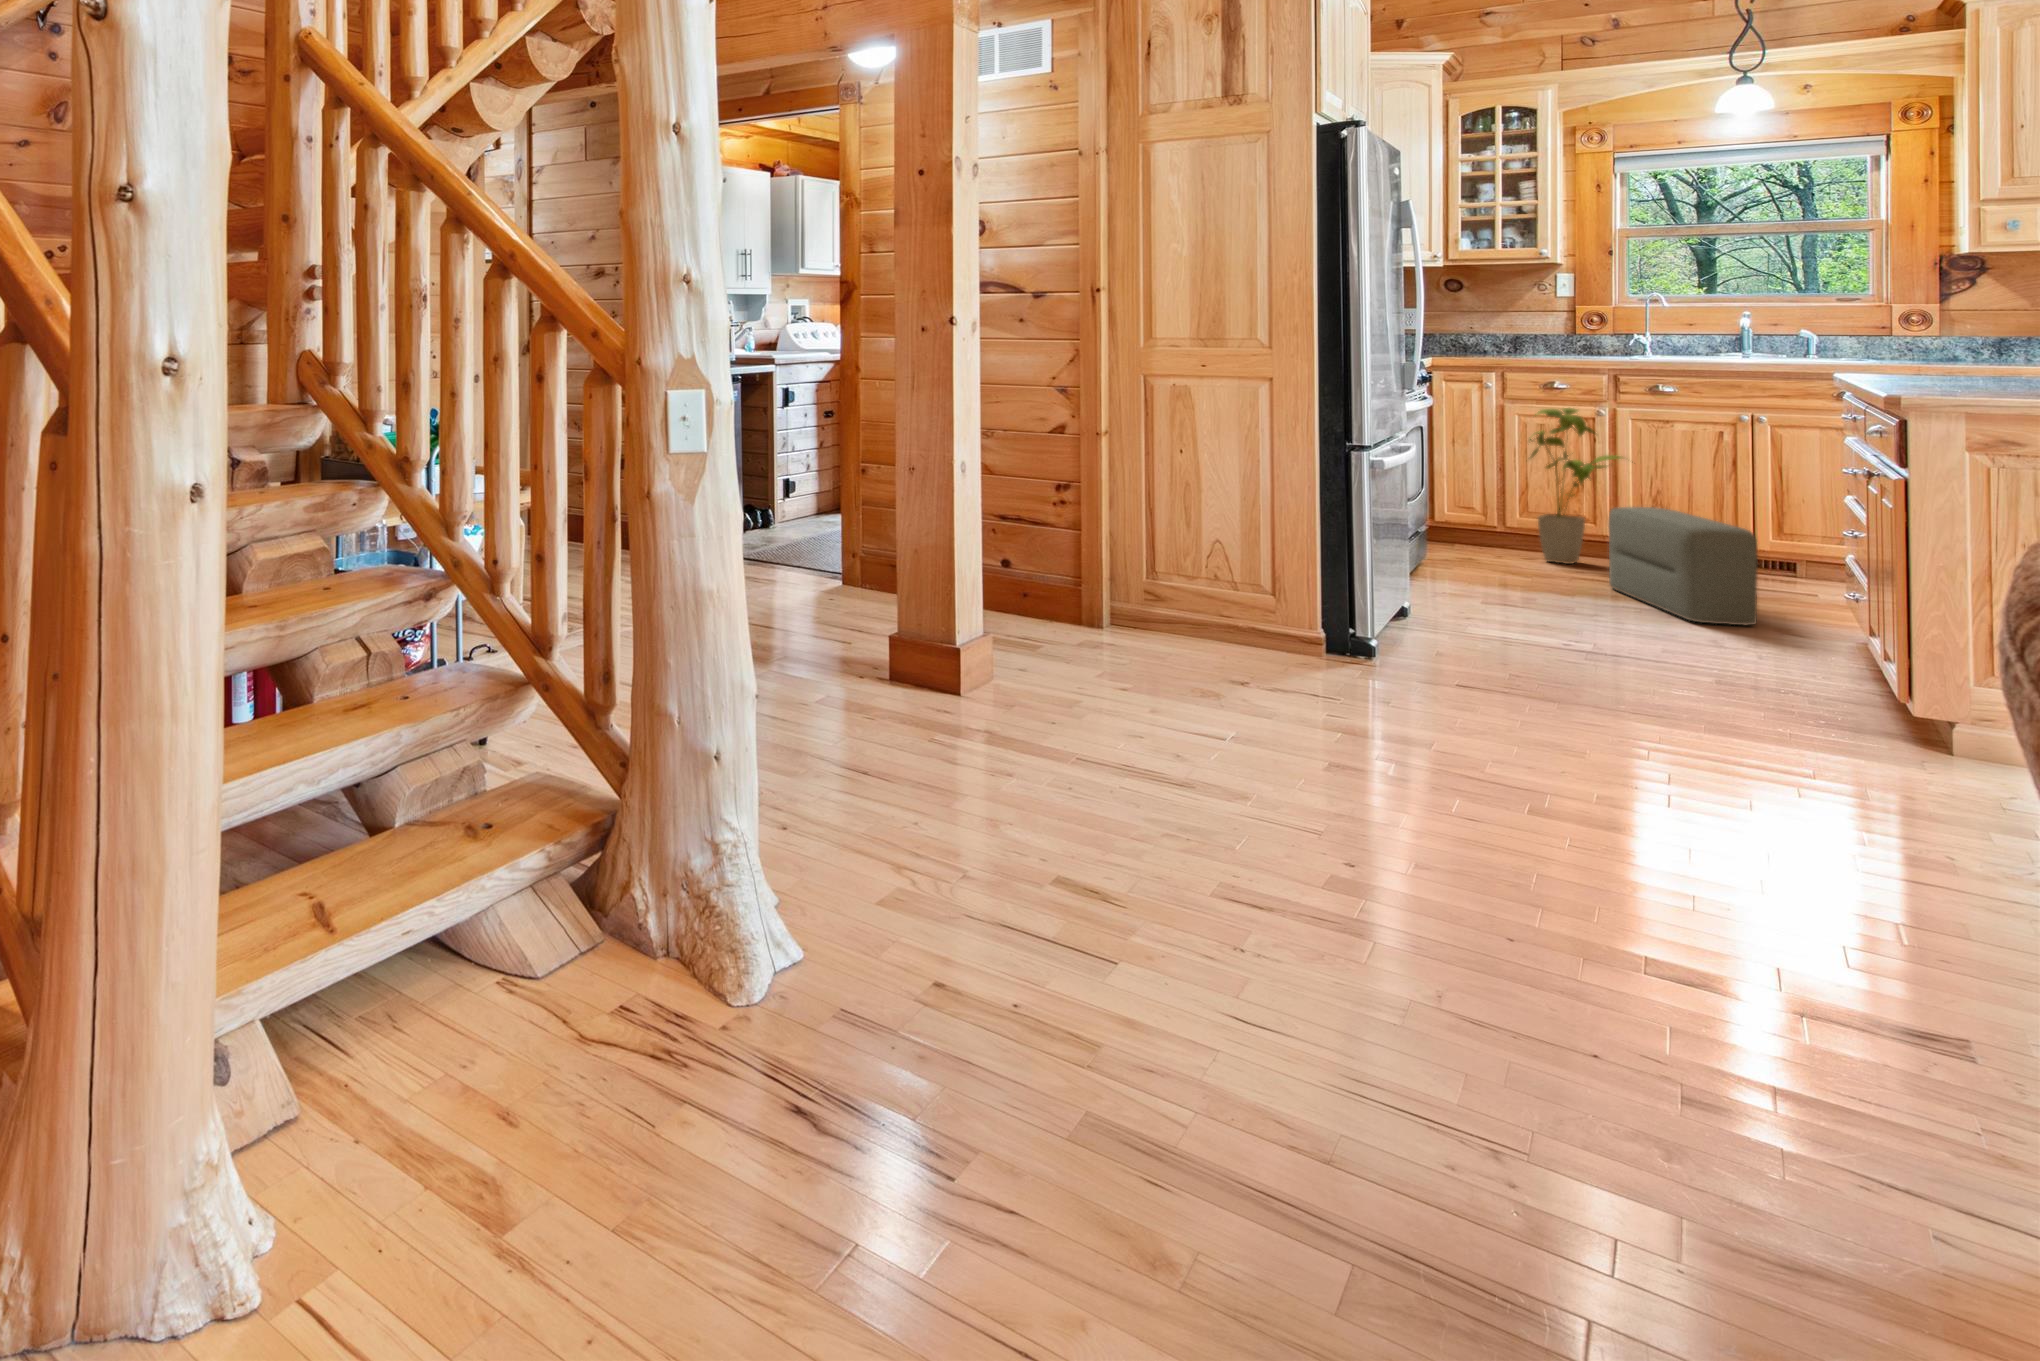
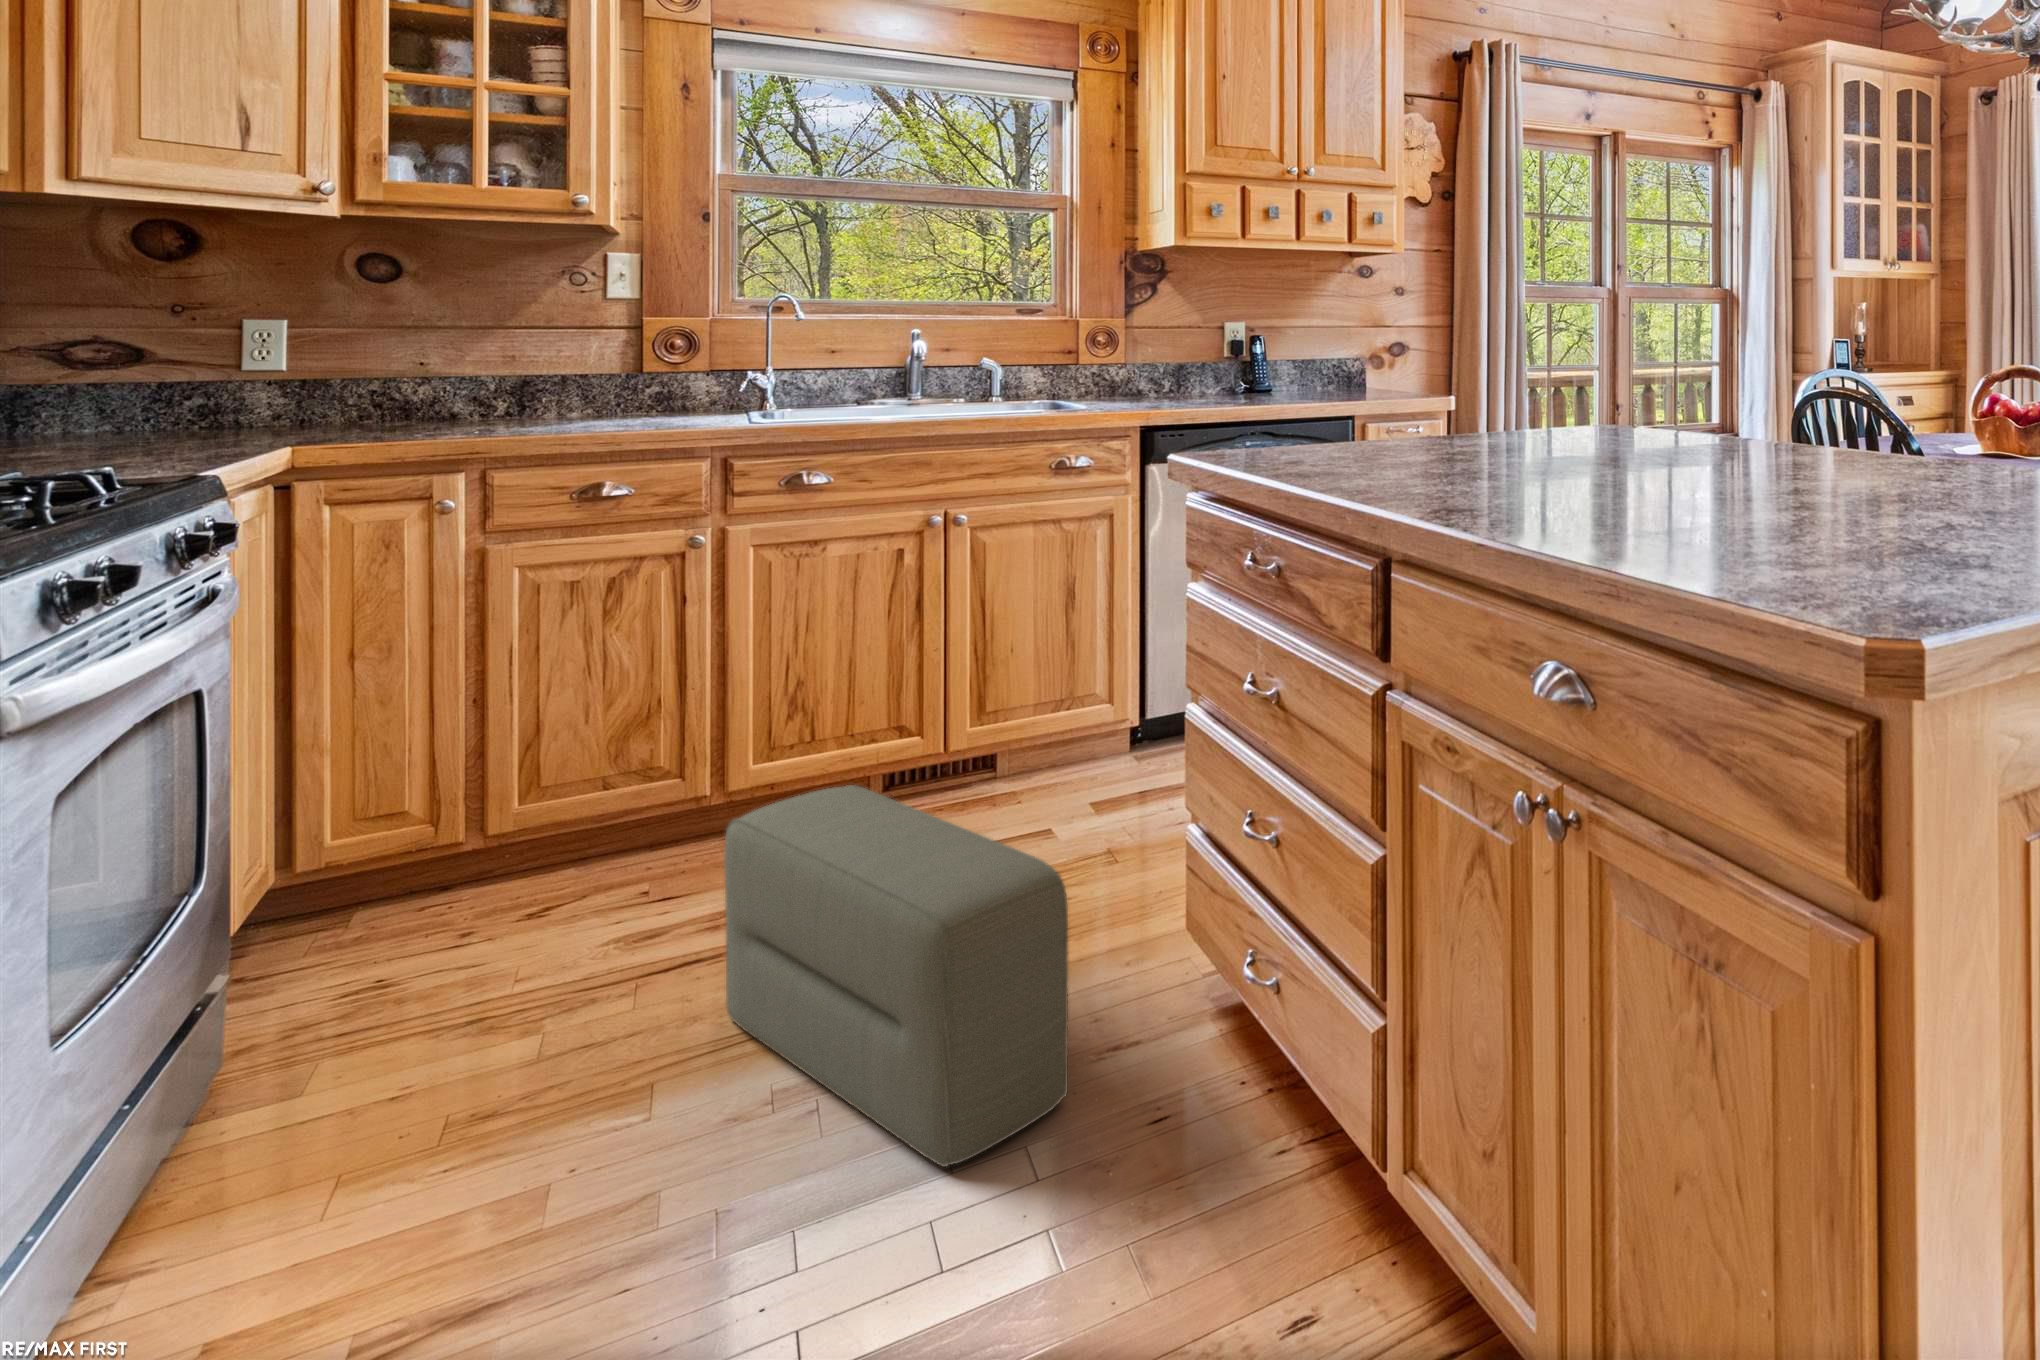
house plant: present [1530,408,1622,564] -> none [530,546,766,918]

